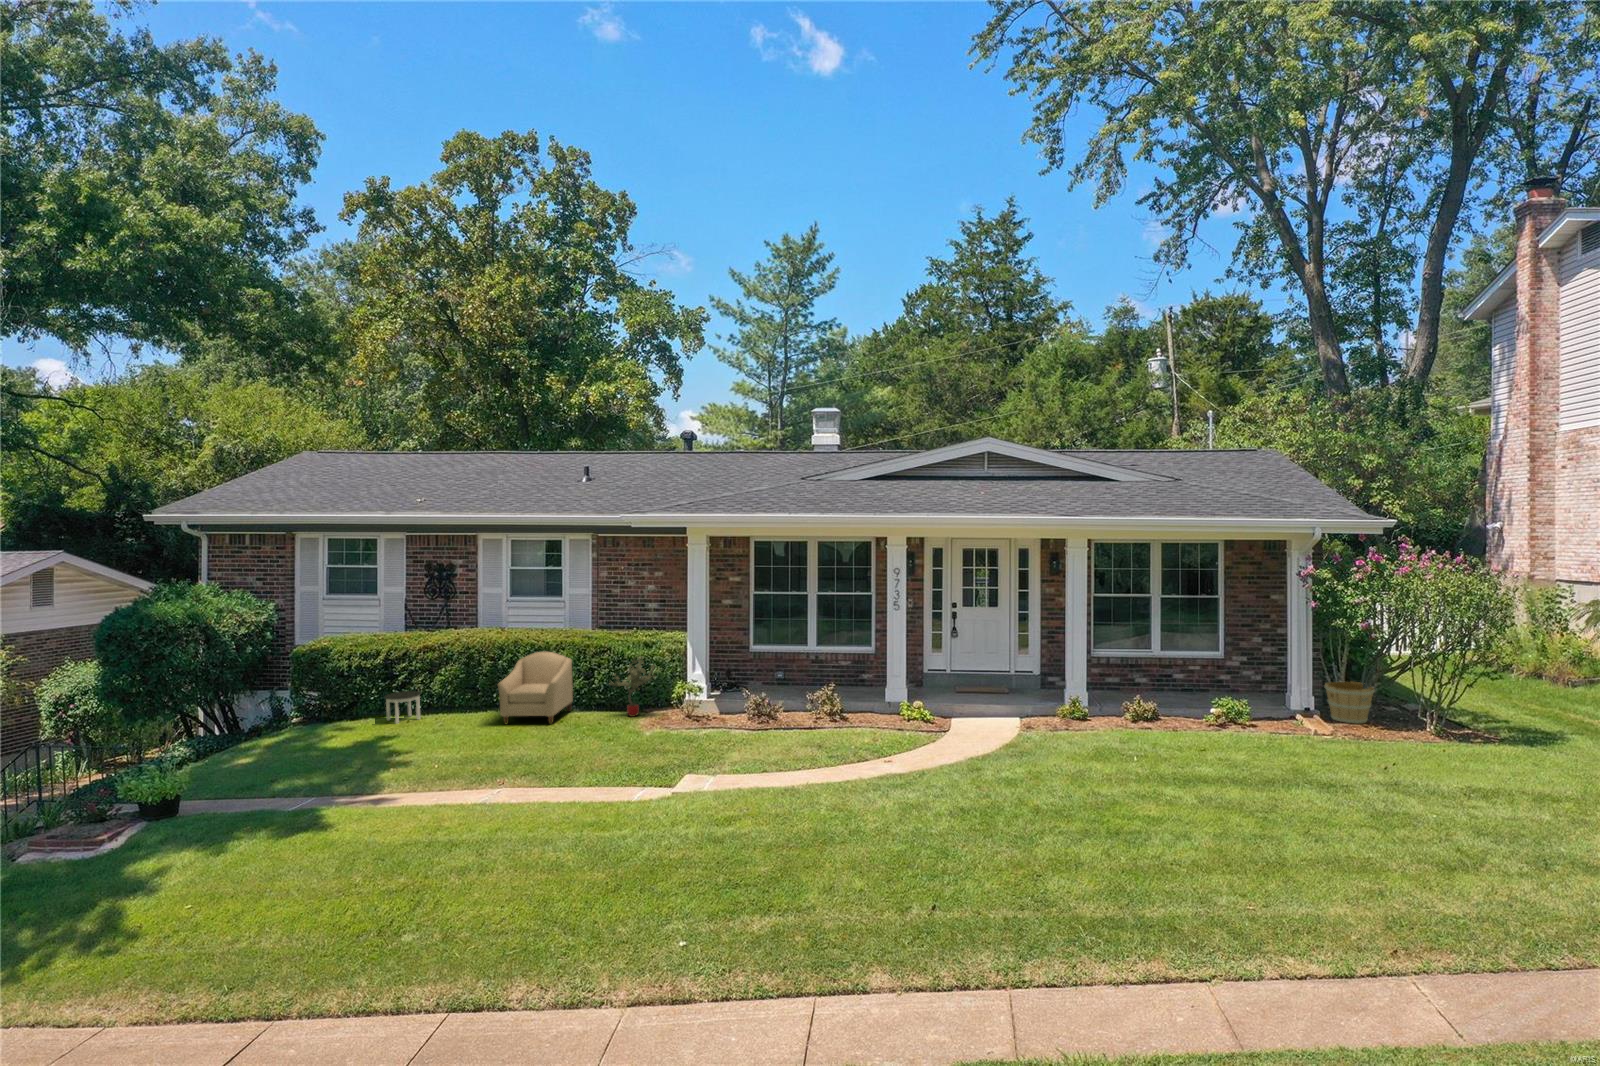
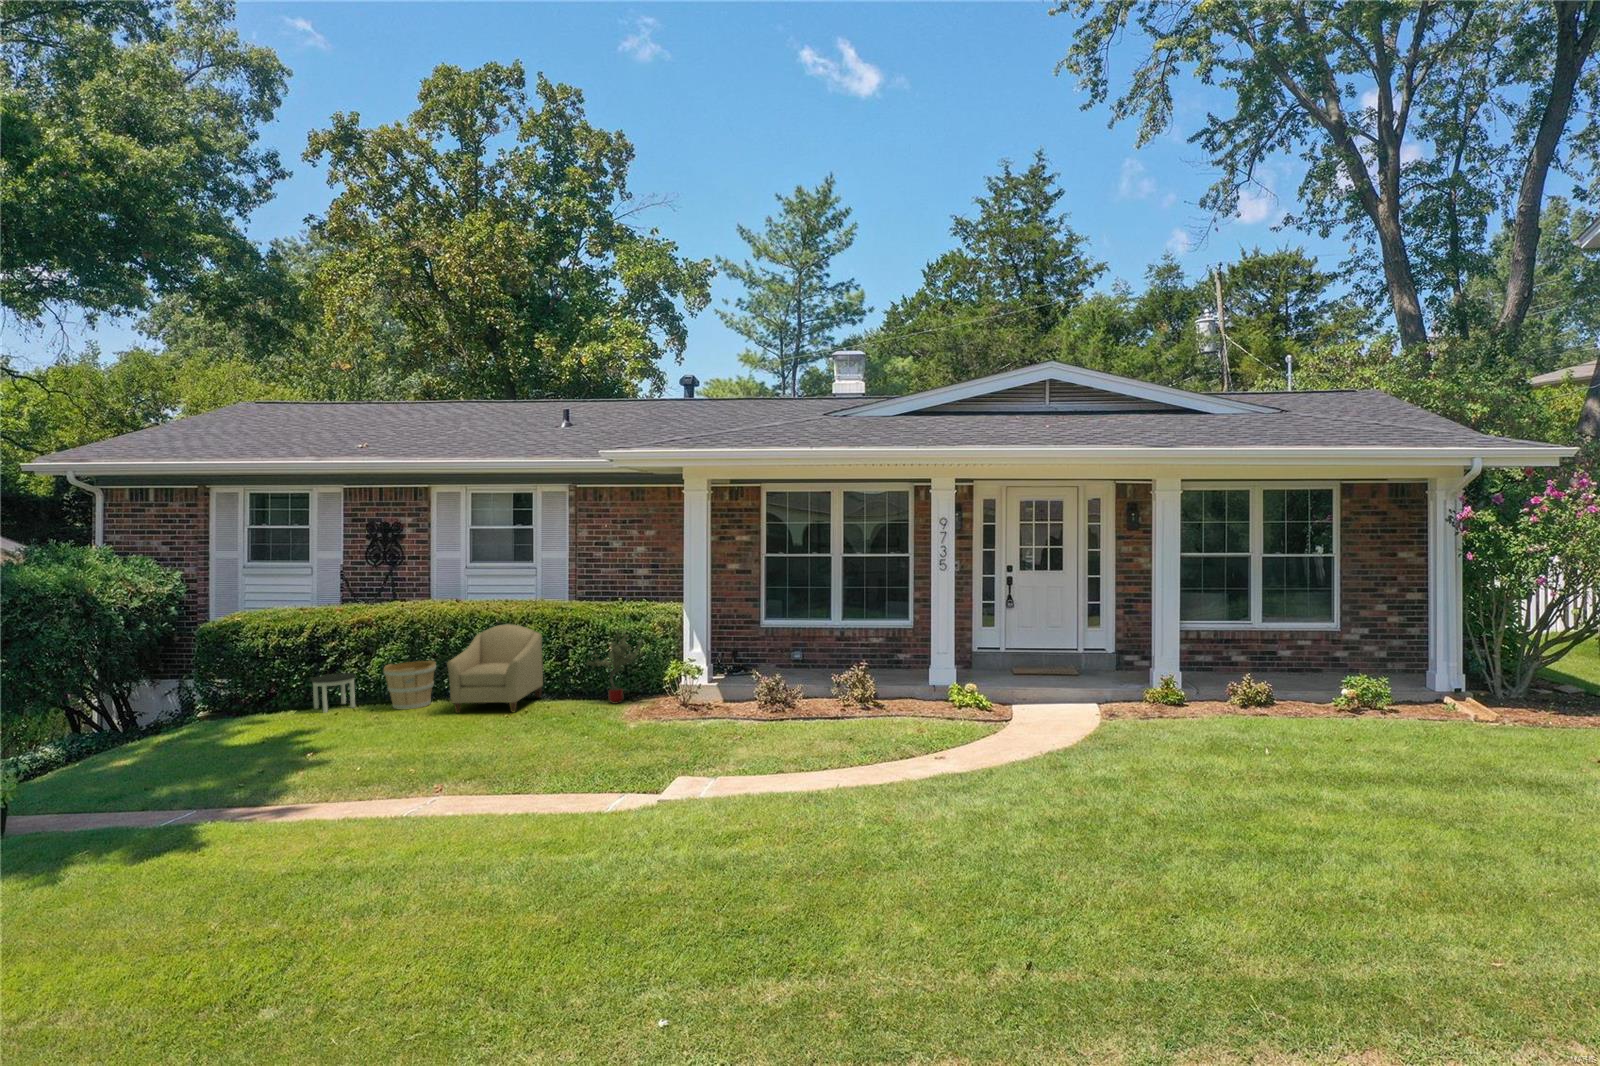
wooden bucket: present [1325,681,1374,724] -> present [384,660,436,710]

